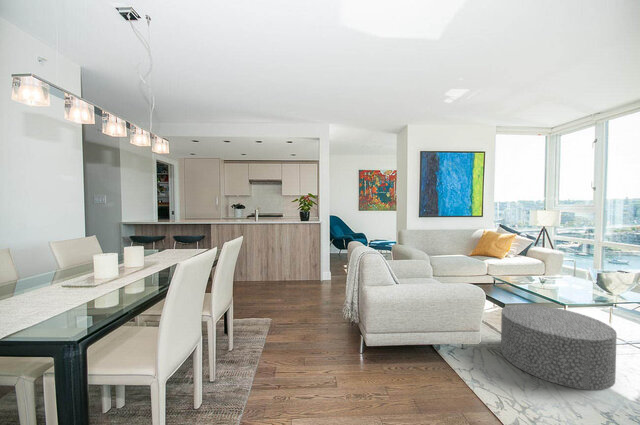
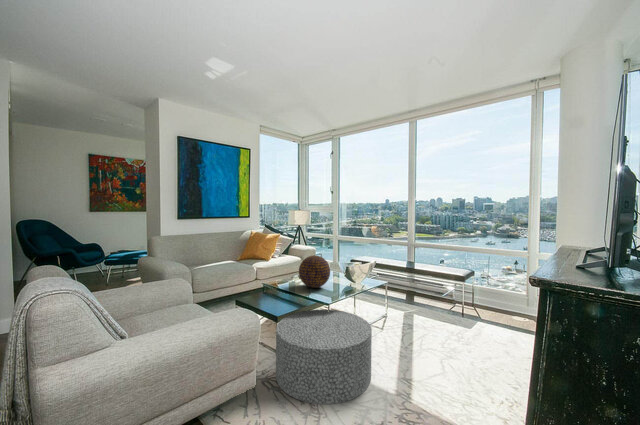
decorative orb: none [532,257,573,289] -> present [299,255,330,288]

